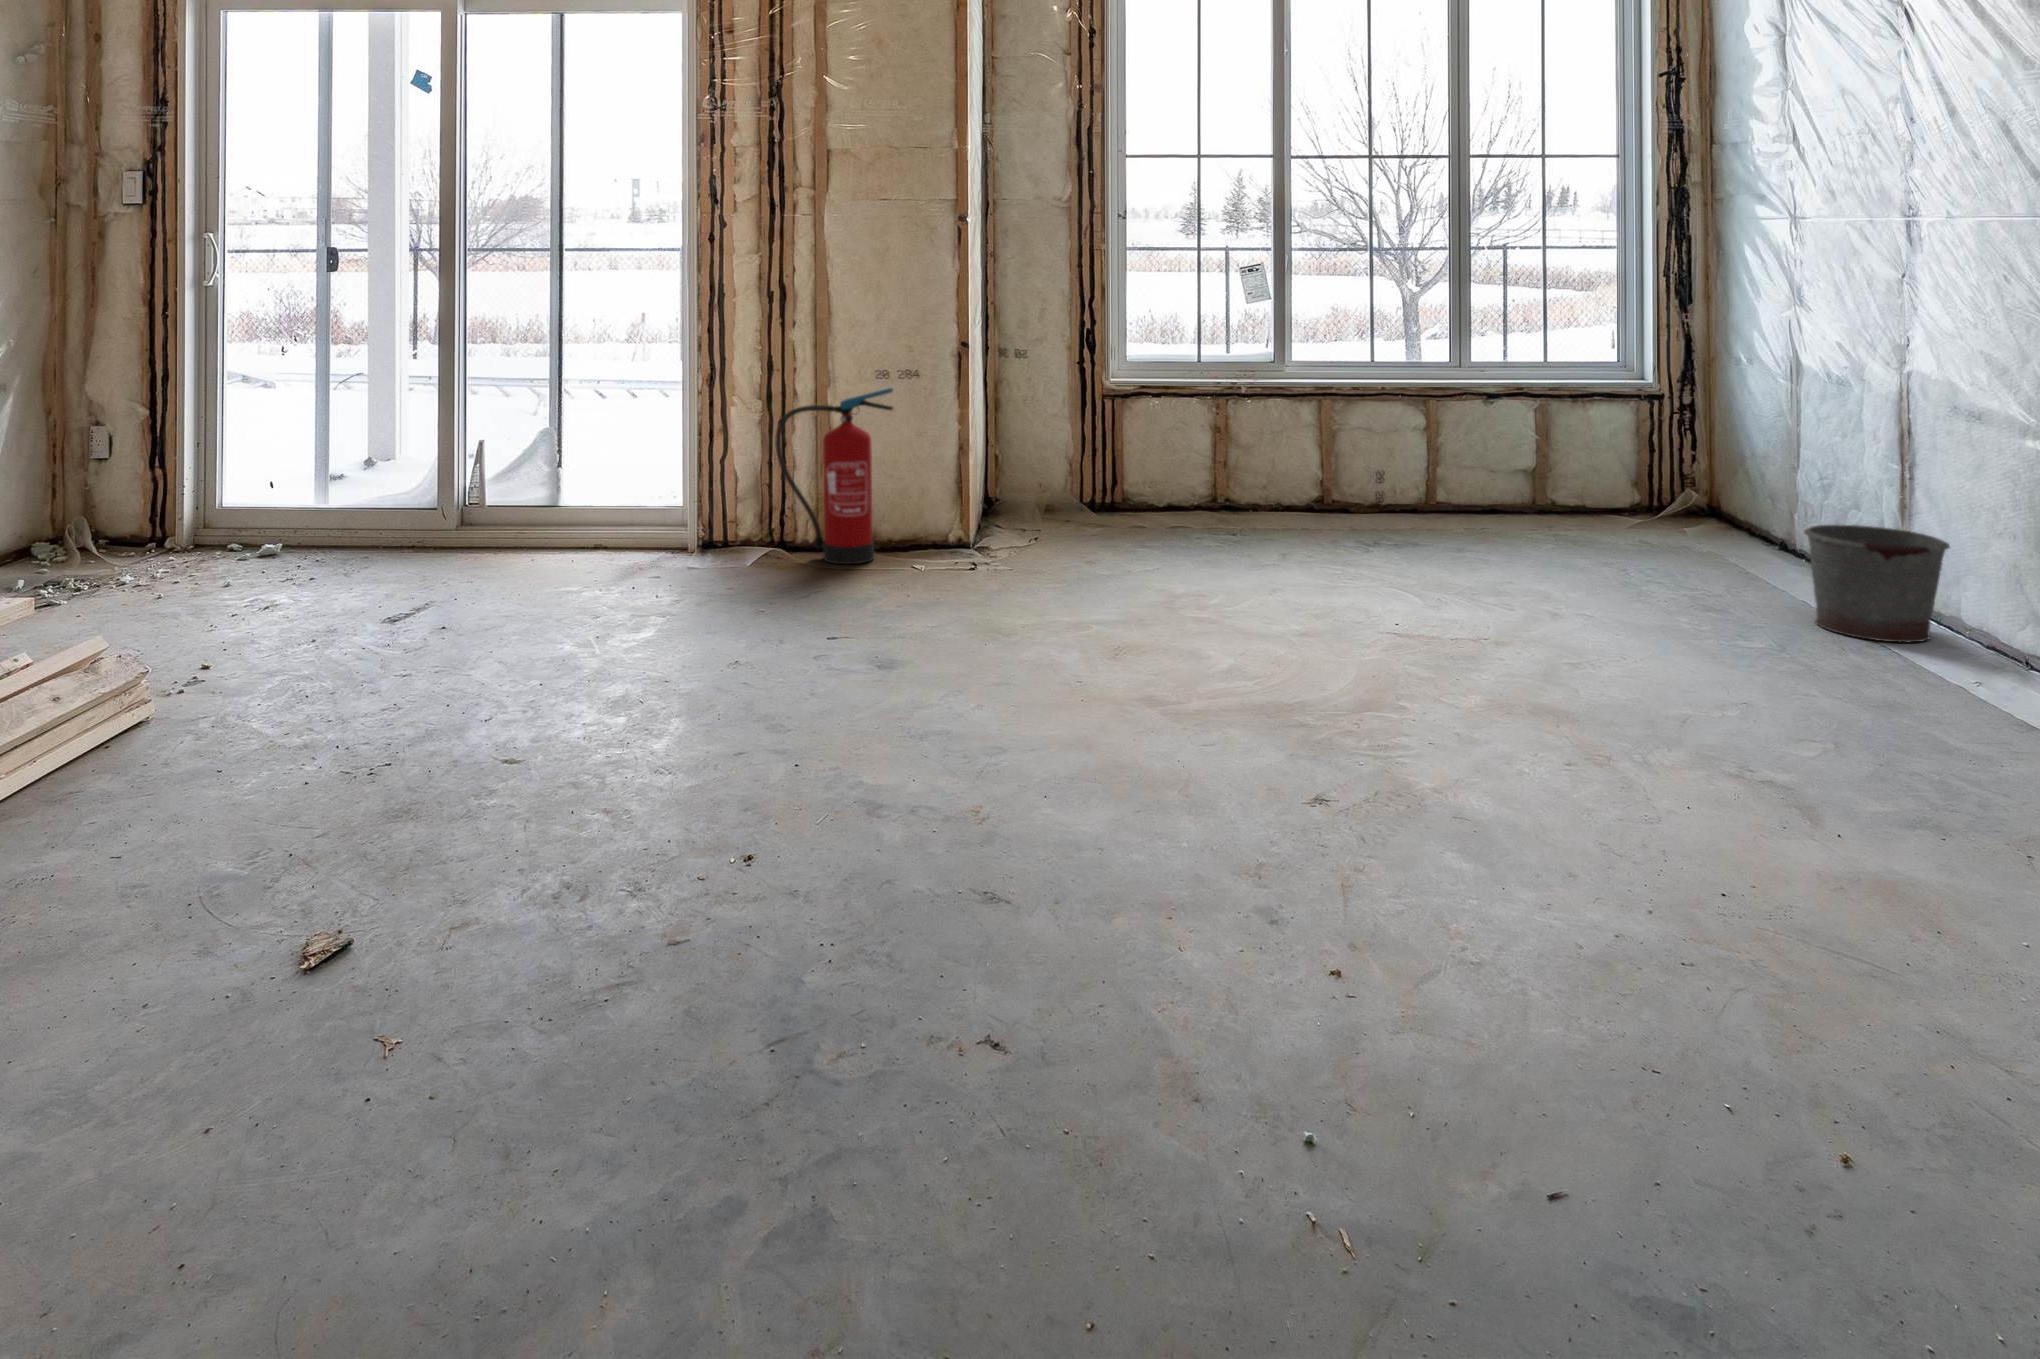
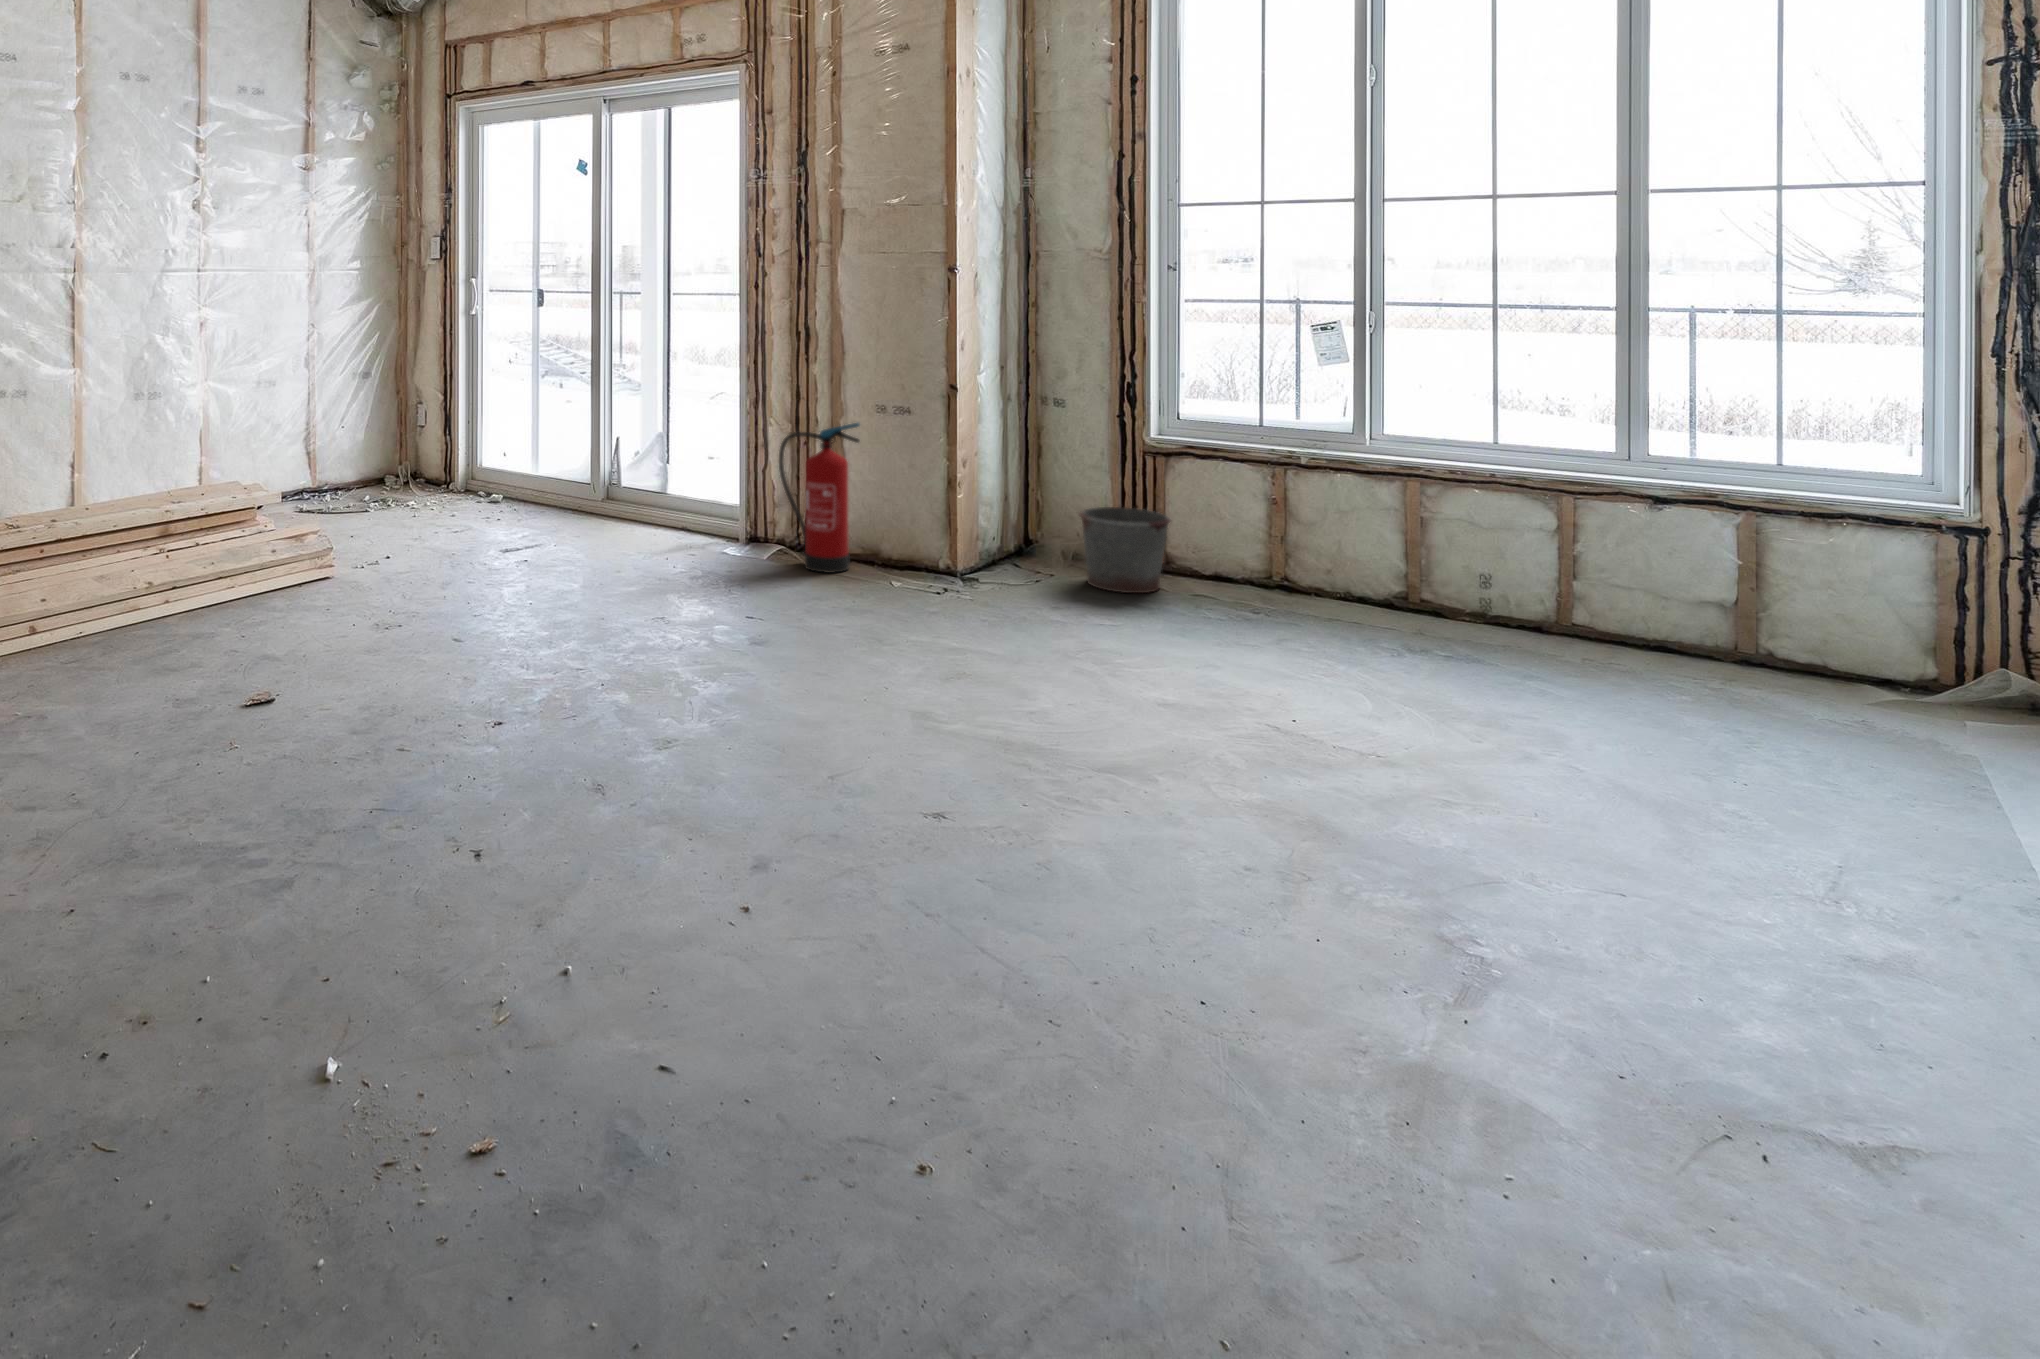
bucket: present [1804,525,1950,642] -> present [1079,507,1171,593]

